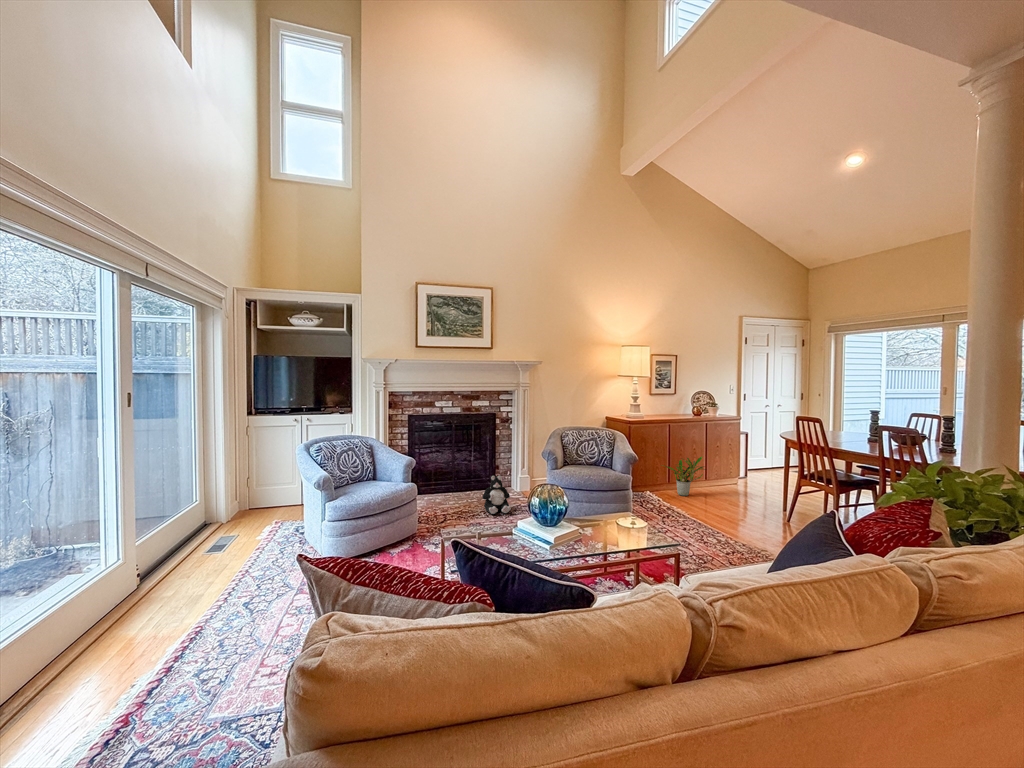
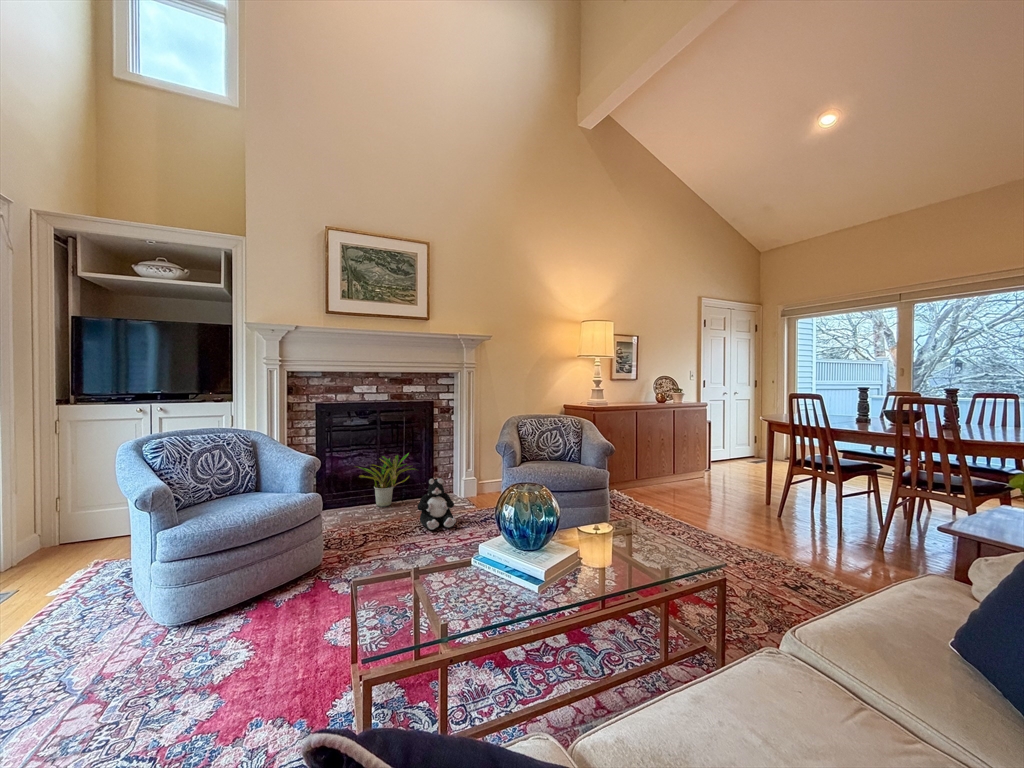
potted plant: present [666,457,706,496] -> present [358,453,417,507]

